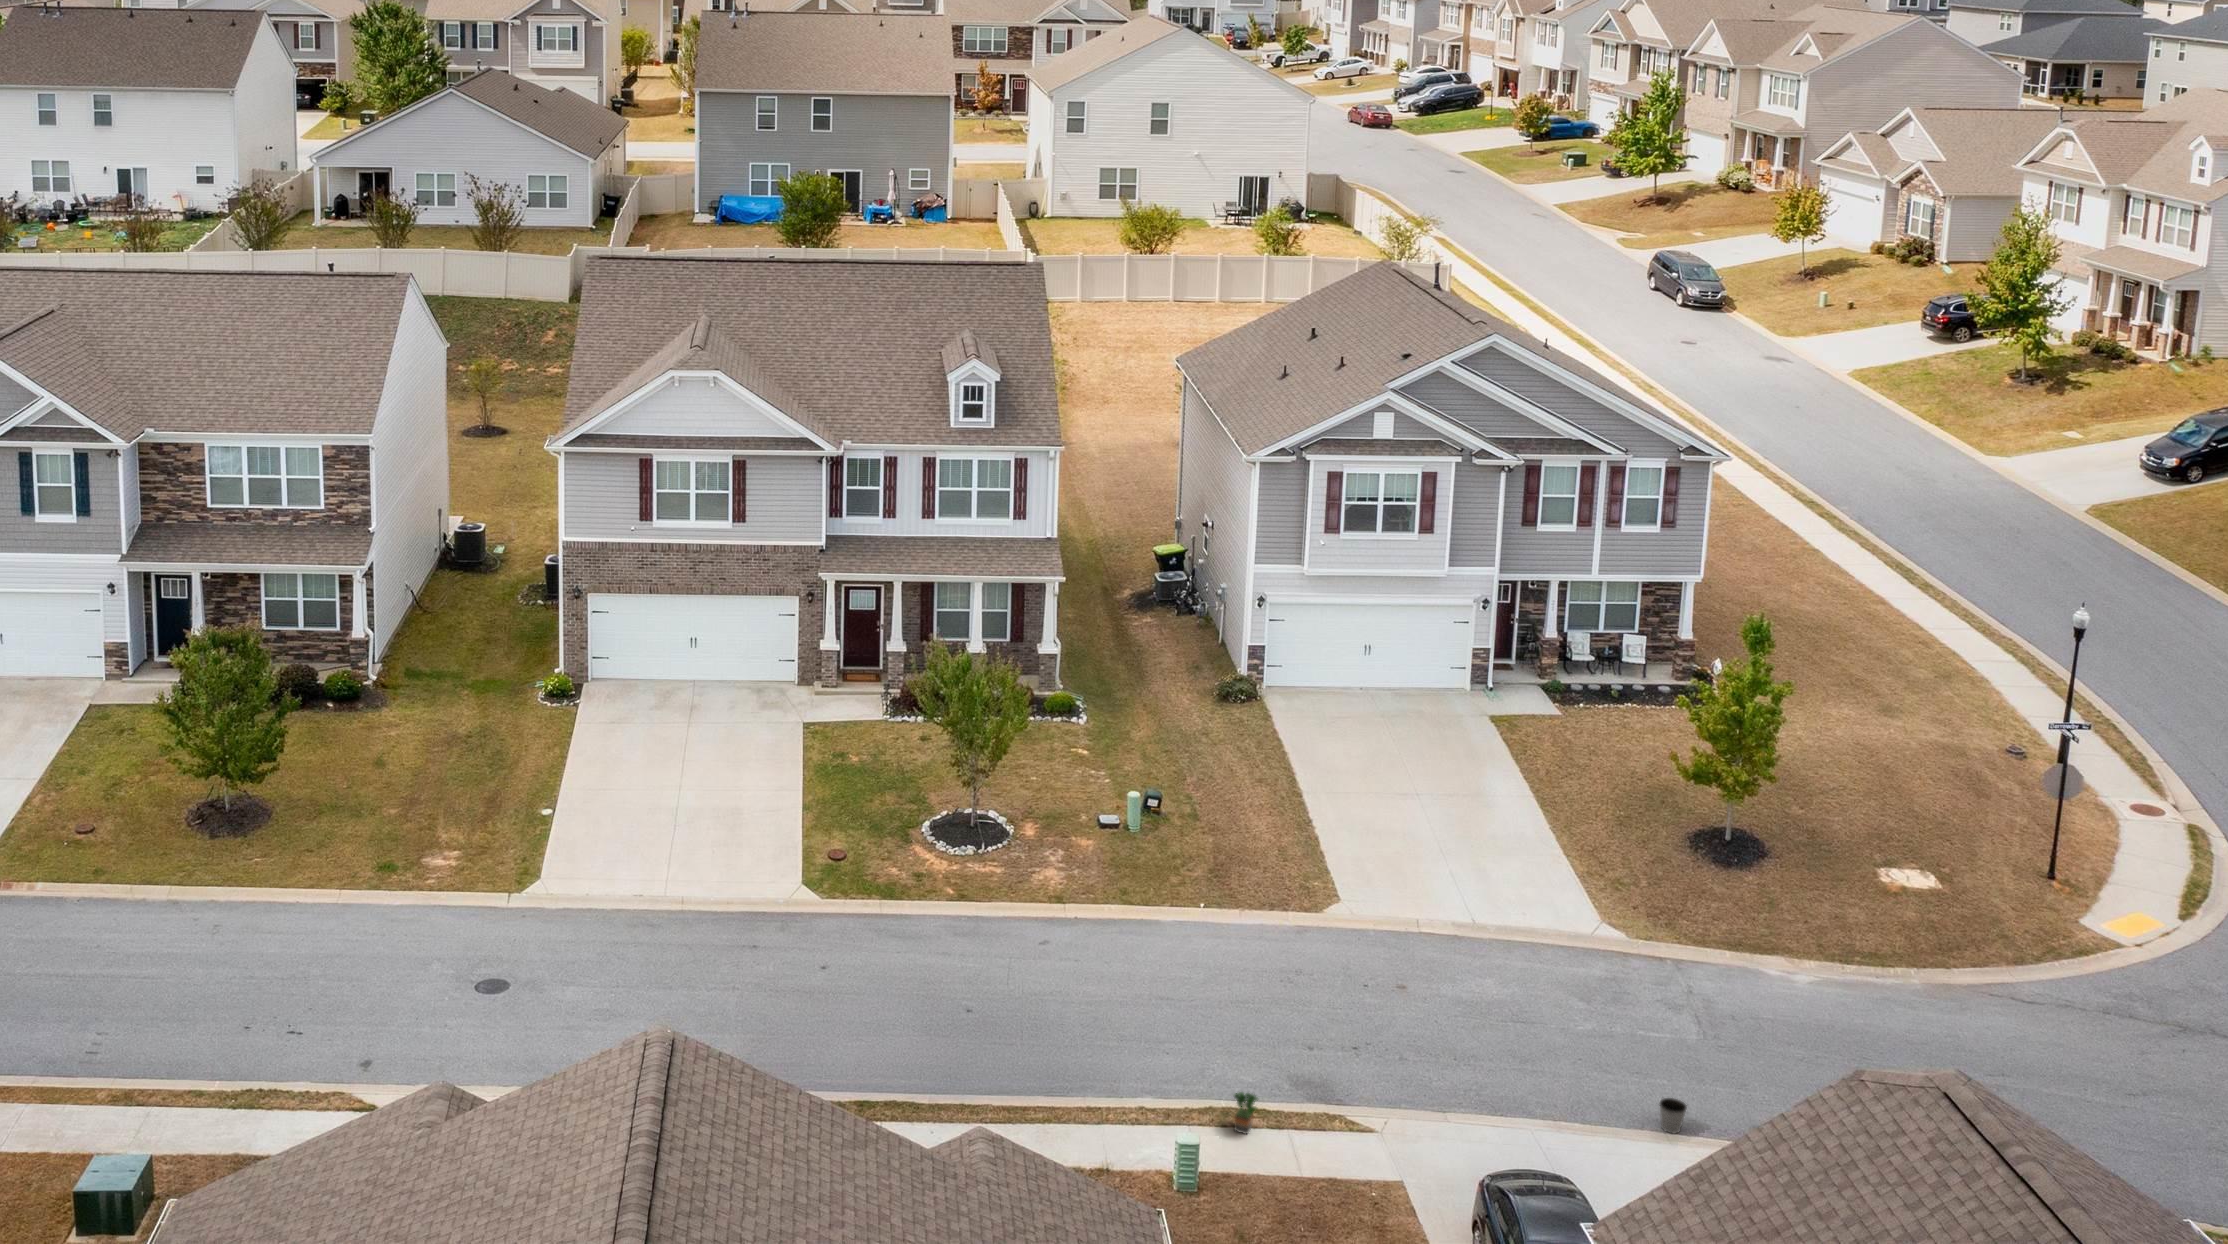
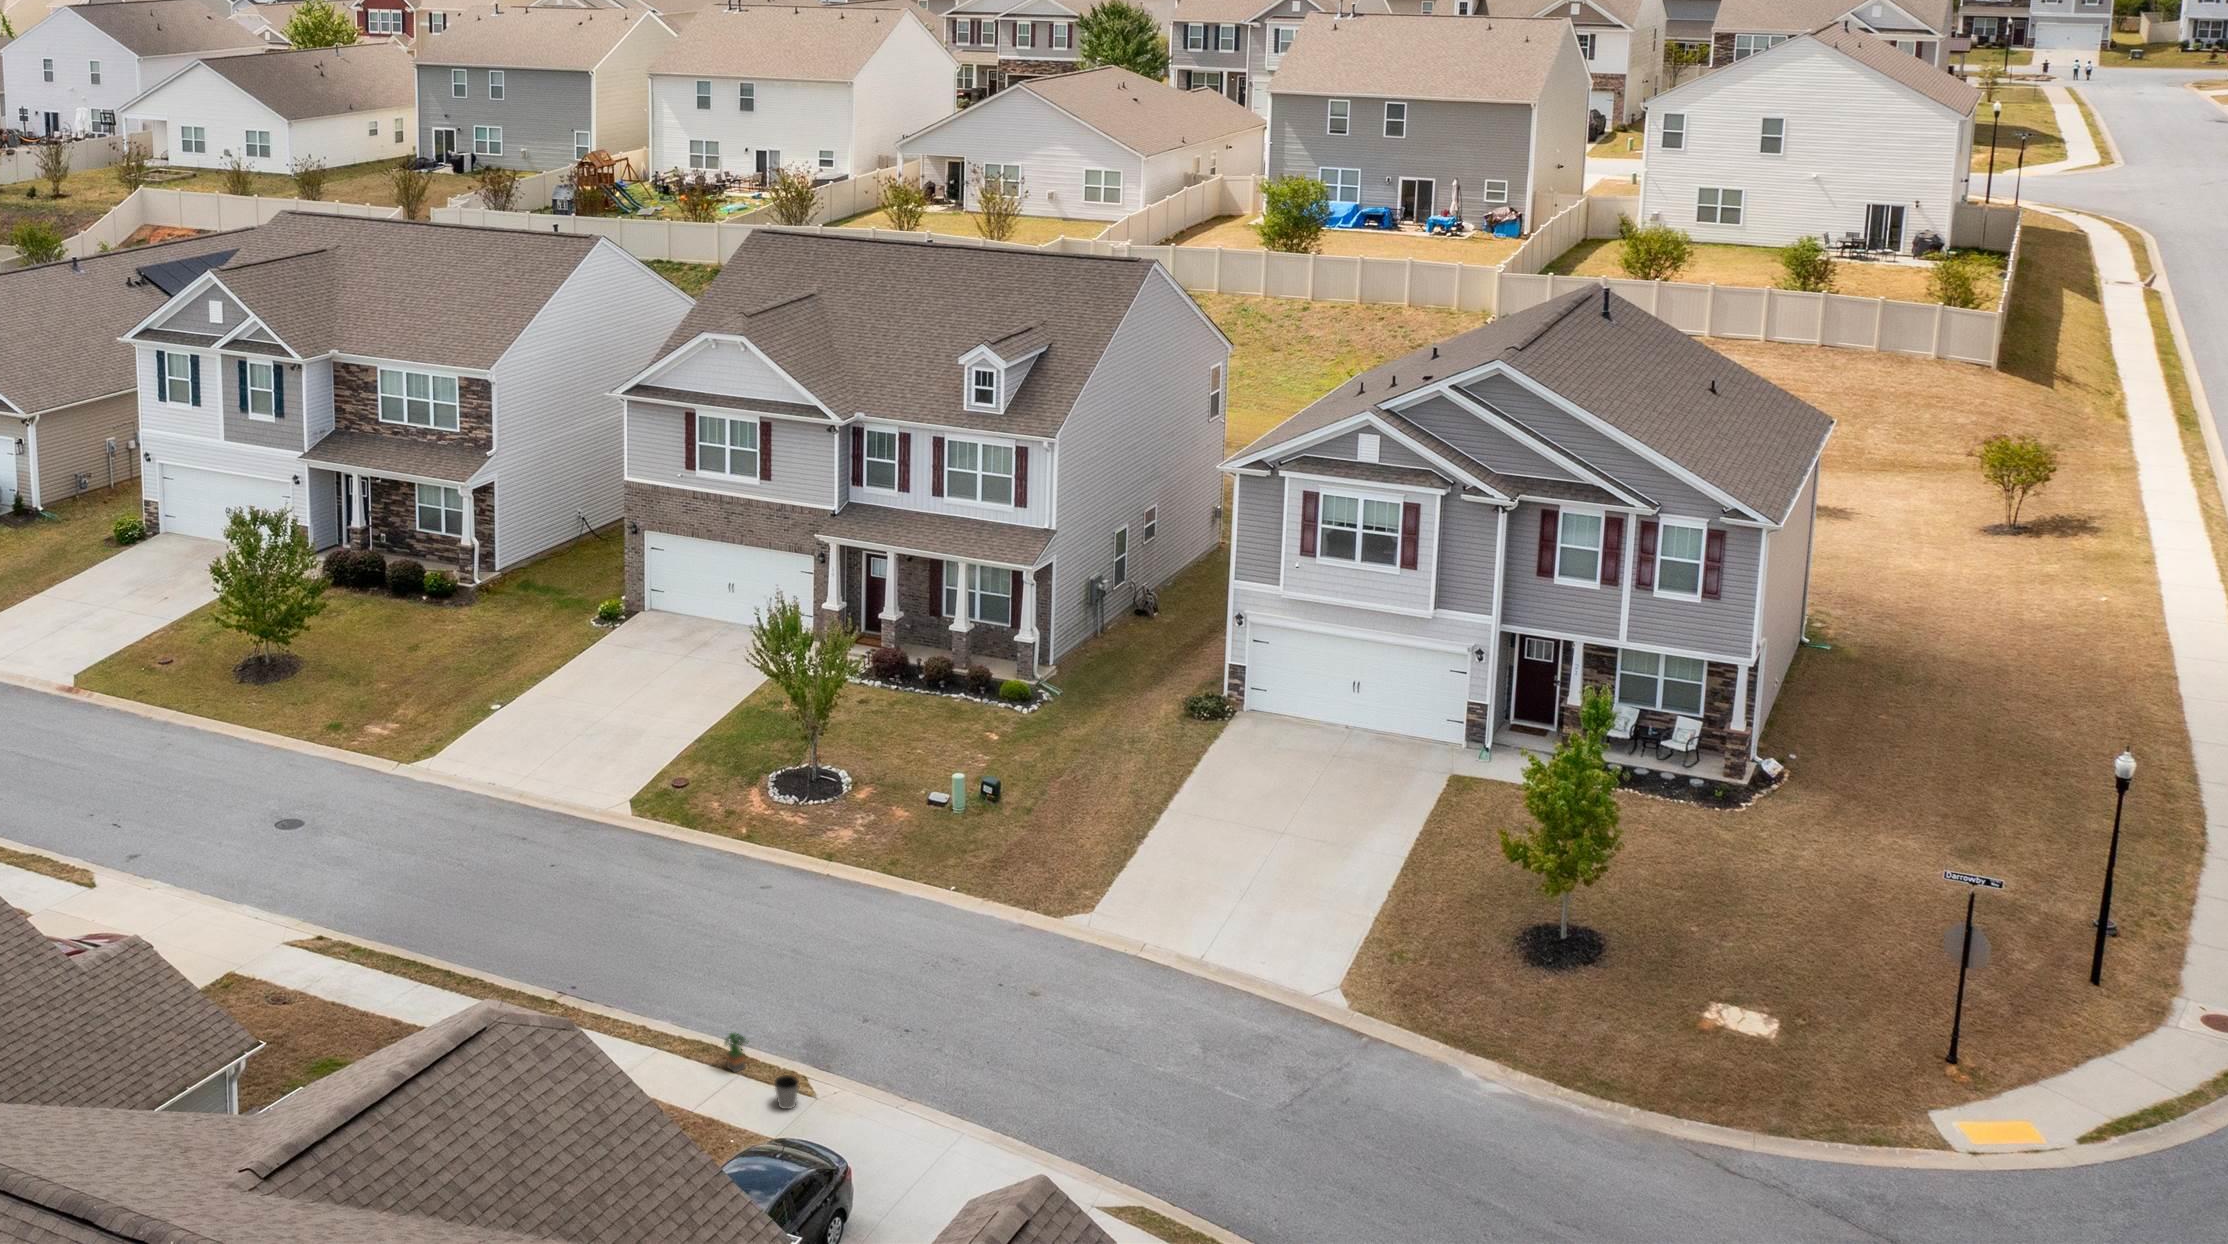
bucket: present [1660,1098,1687,1133] -> present [774,1075,799,1109]

